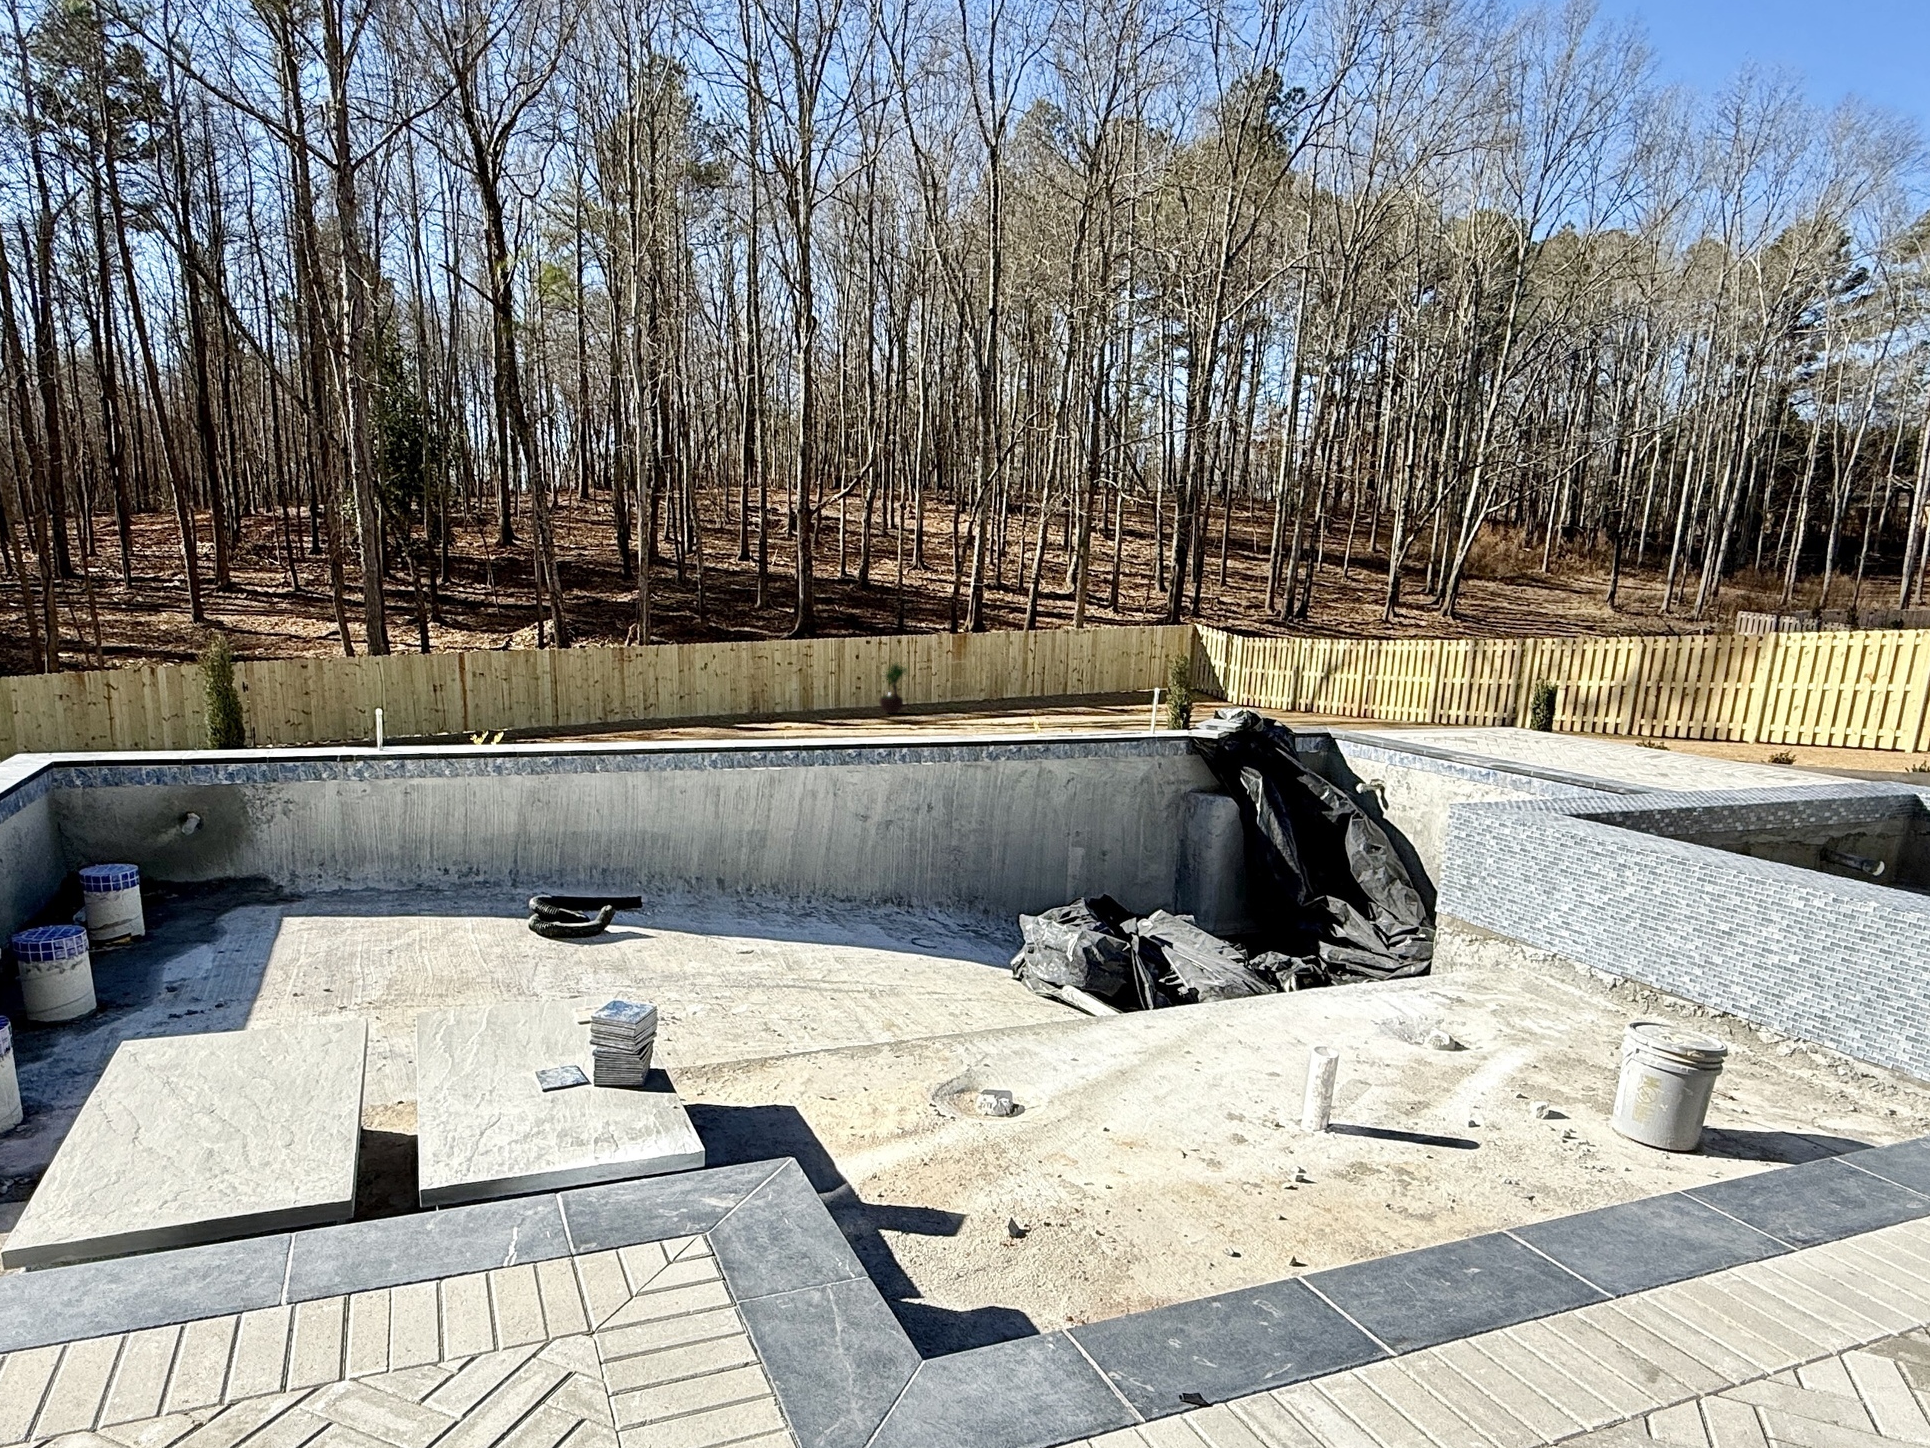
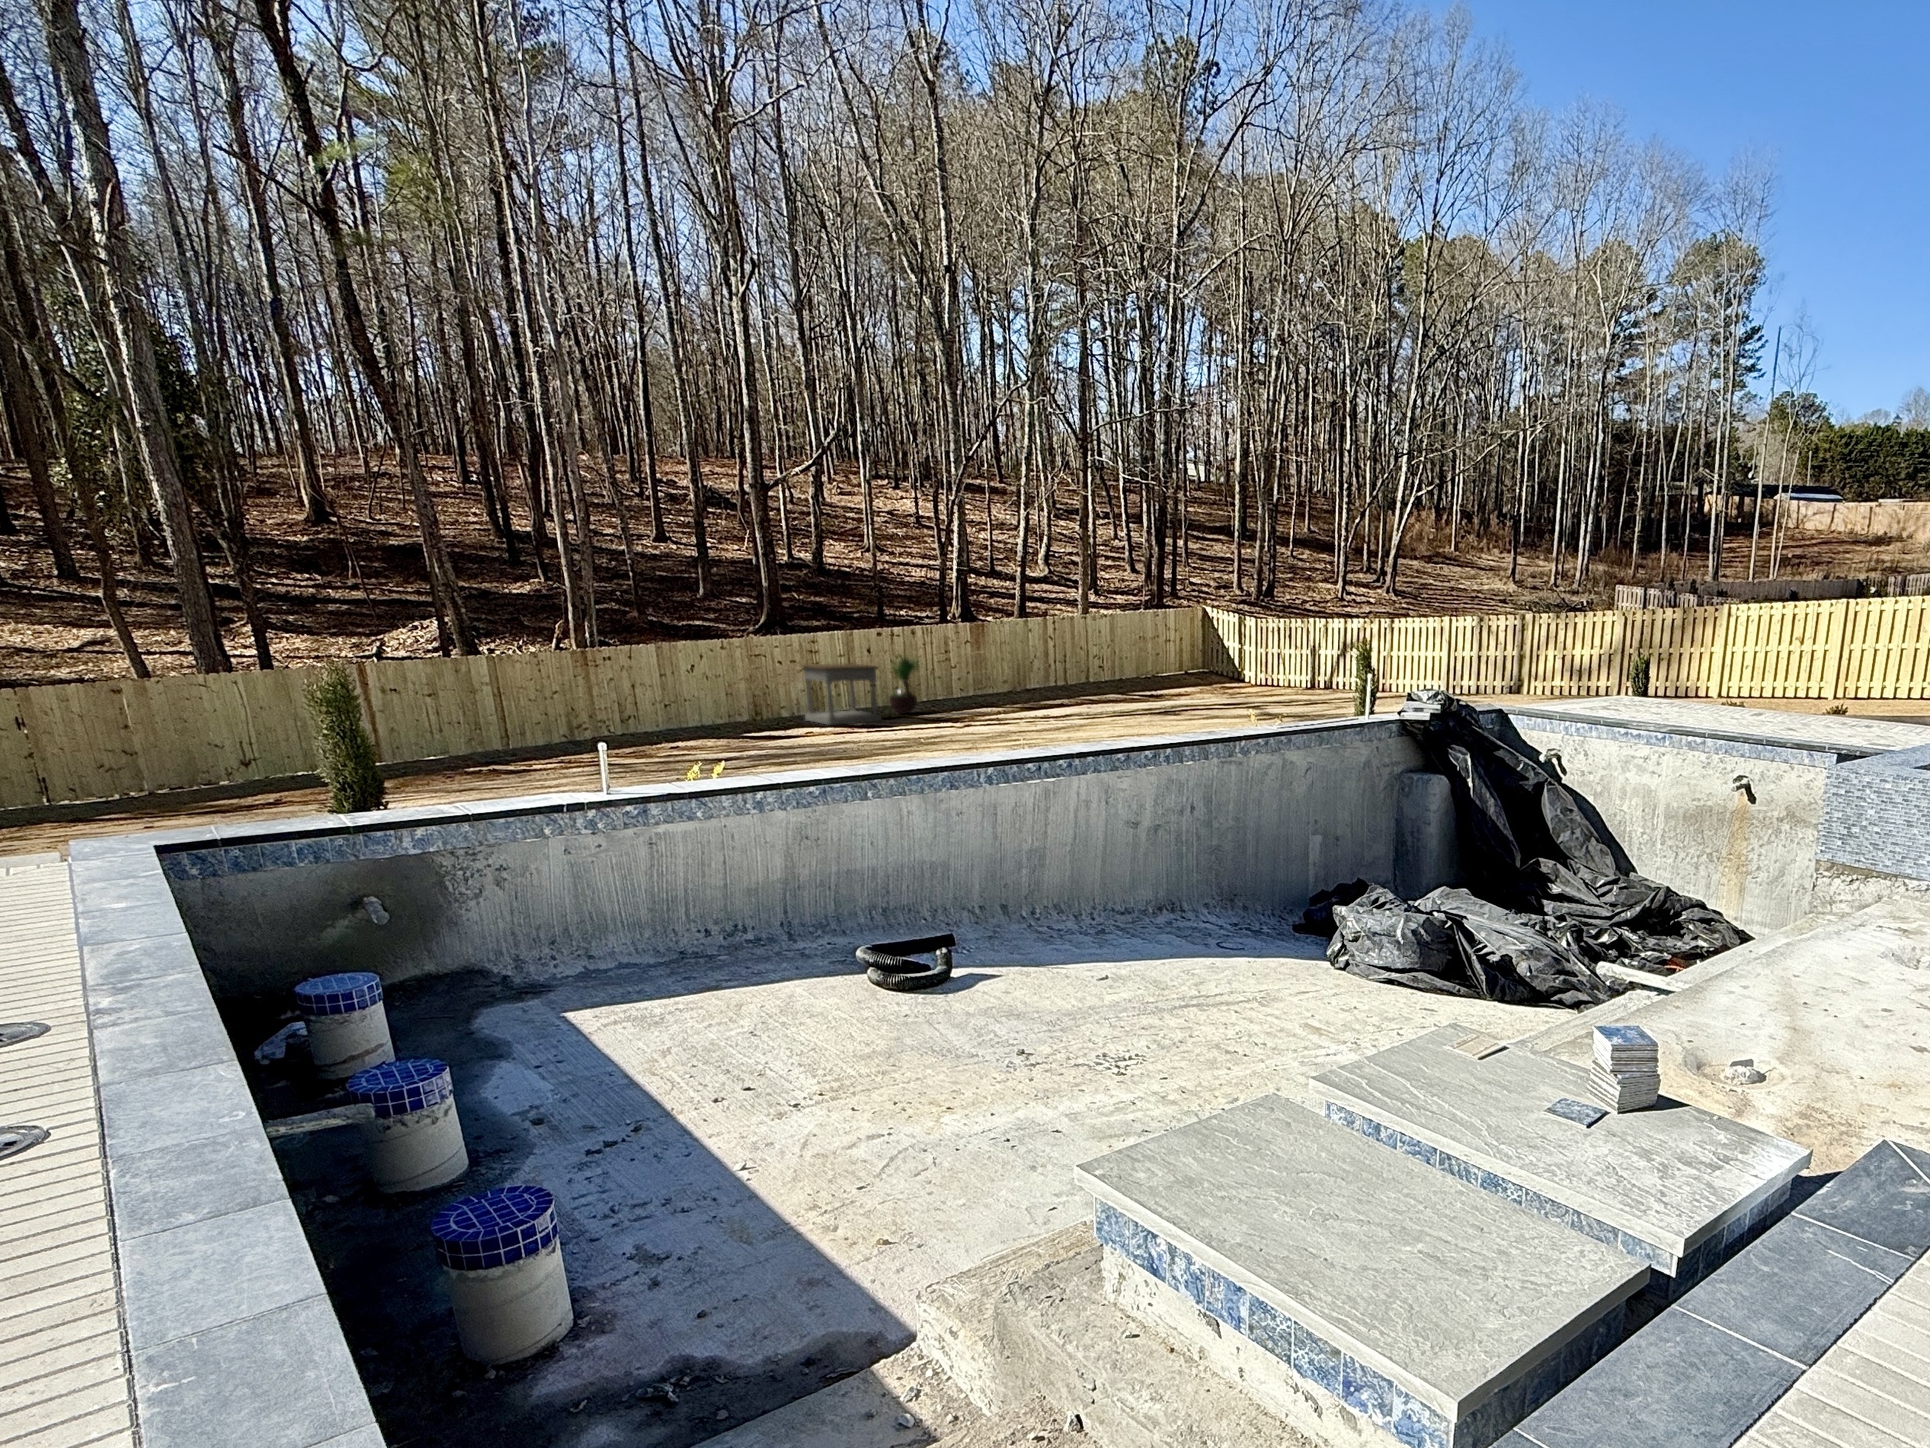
side table: none [807,667,871,719] -> present [802,663,881,725]

